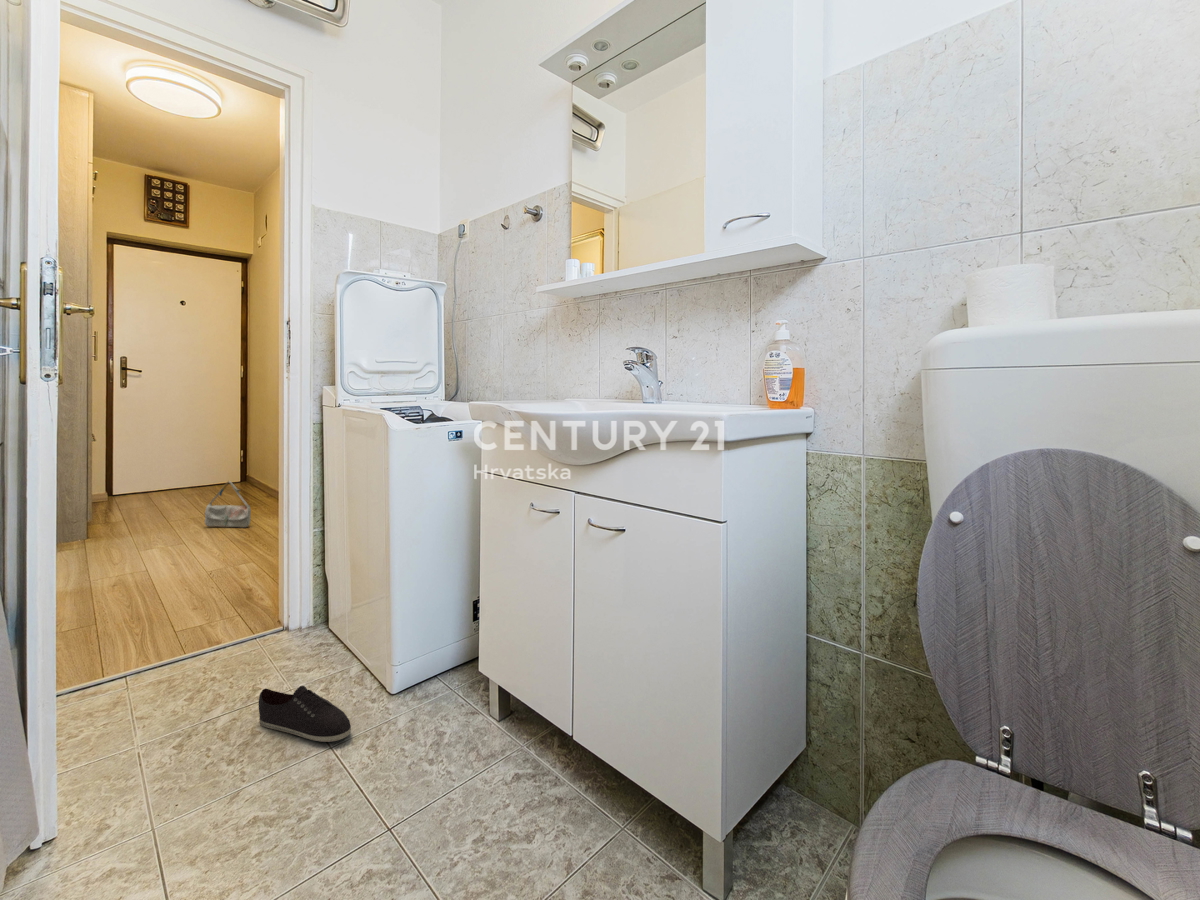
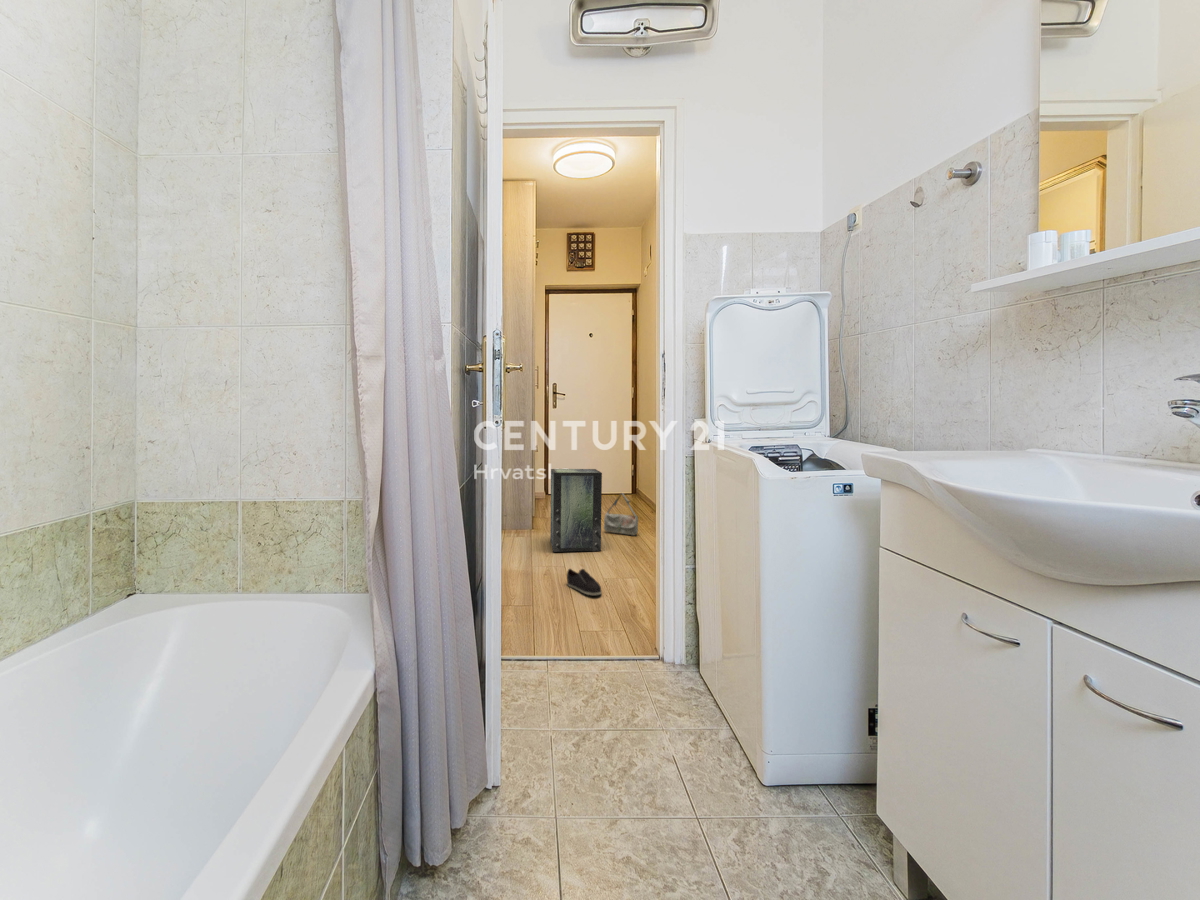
storage box: none [126,453,204,551] -> present [550,469,602,552]
shoe: present [258,686,351,742] -> present [567,569,601,595]

